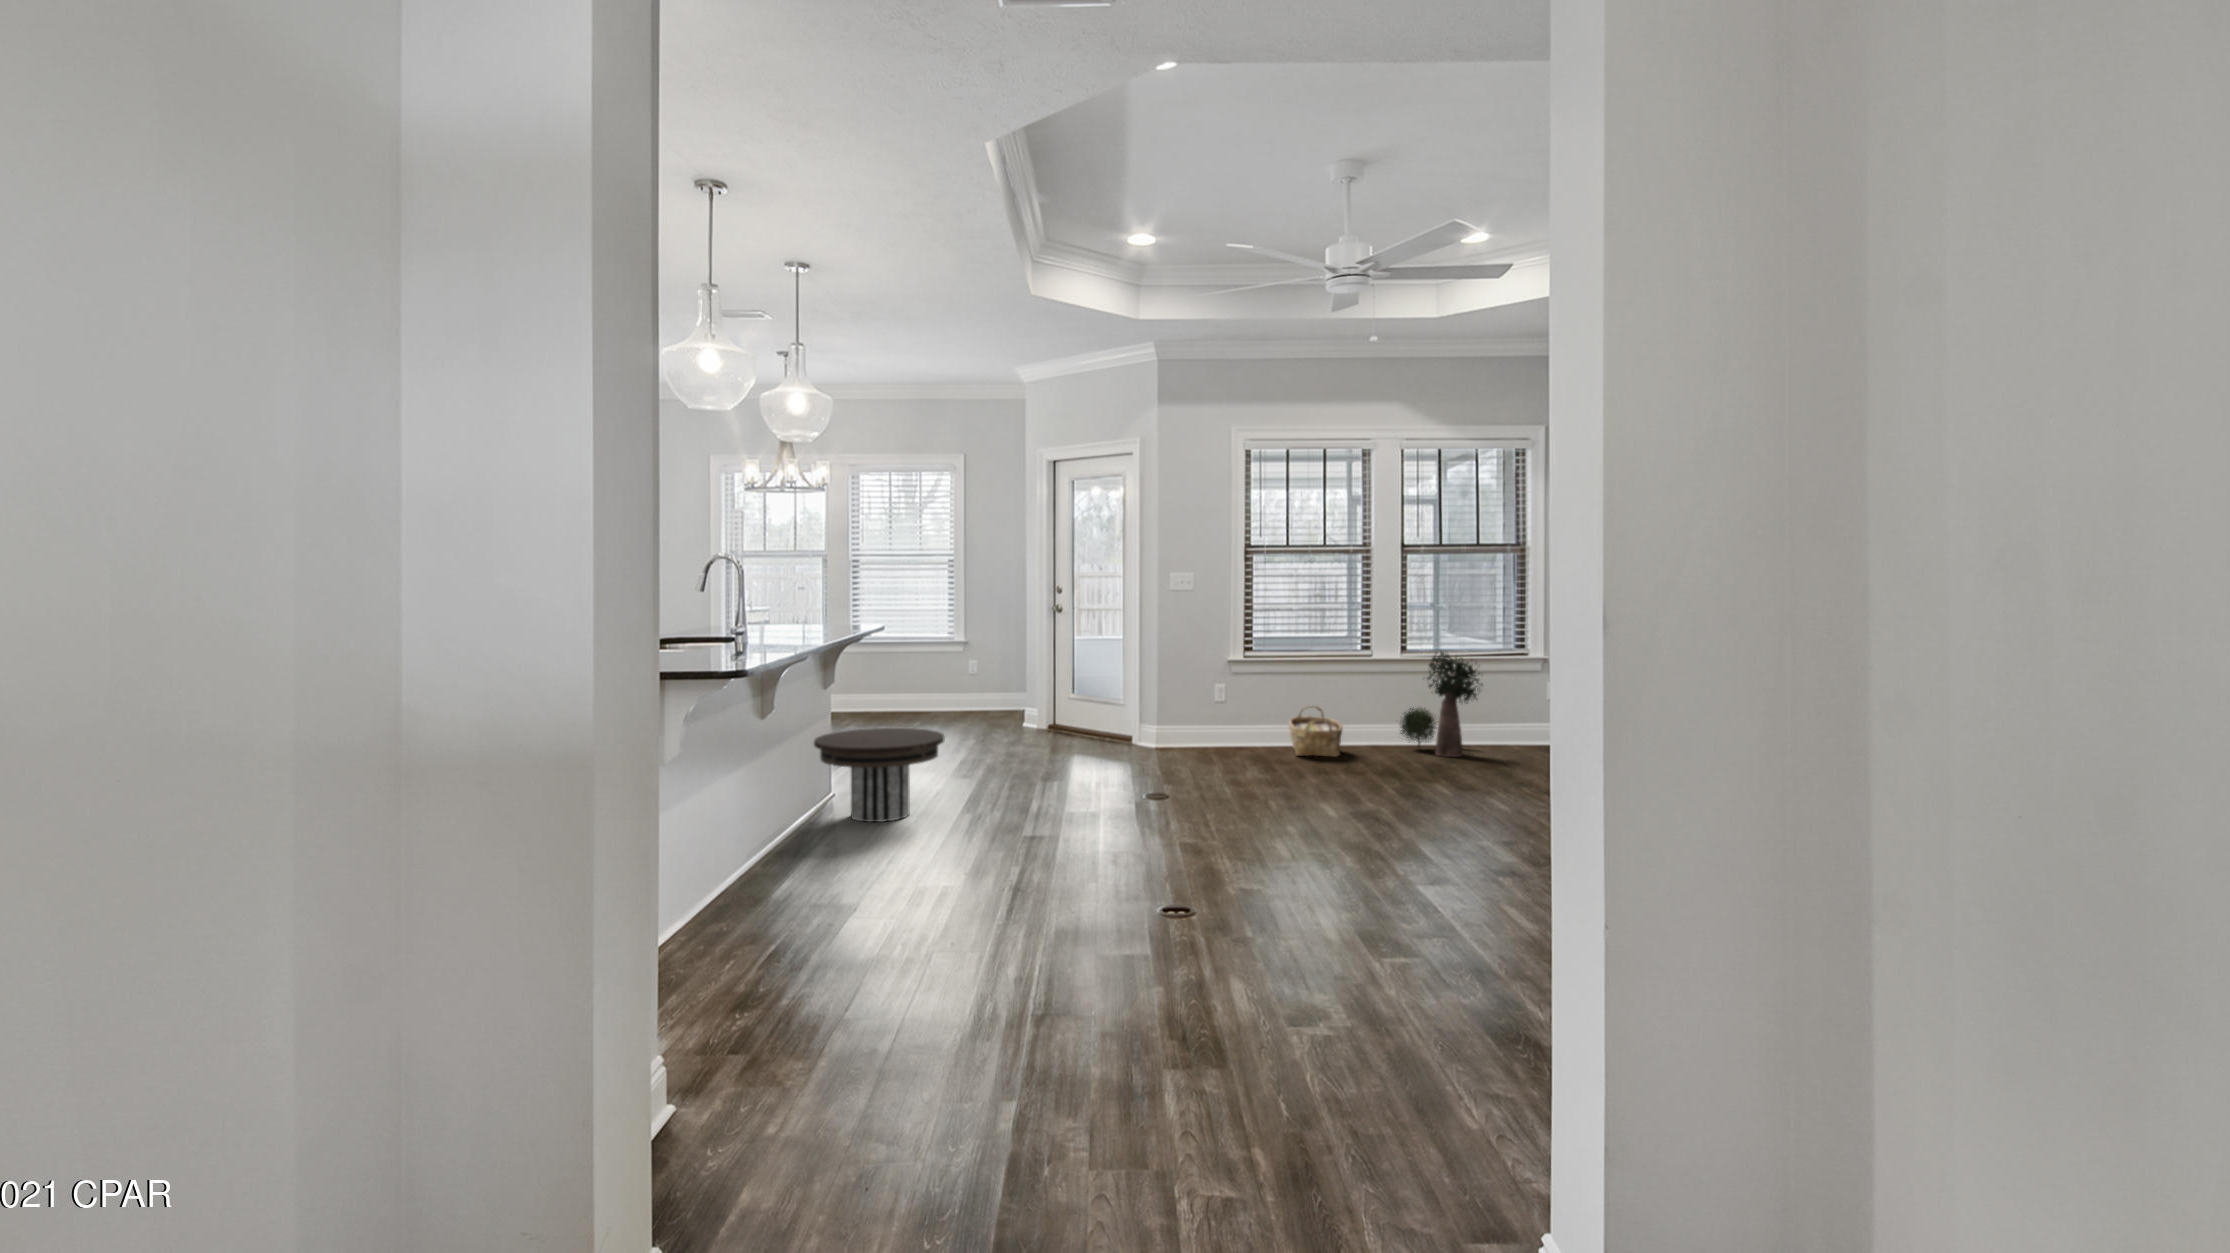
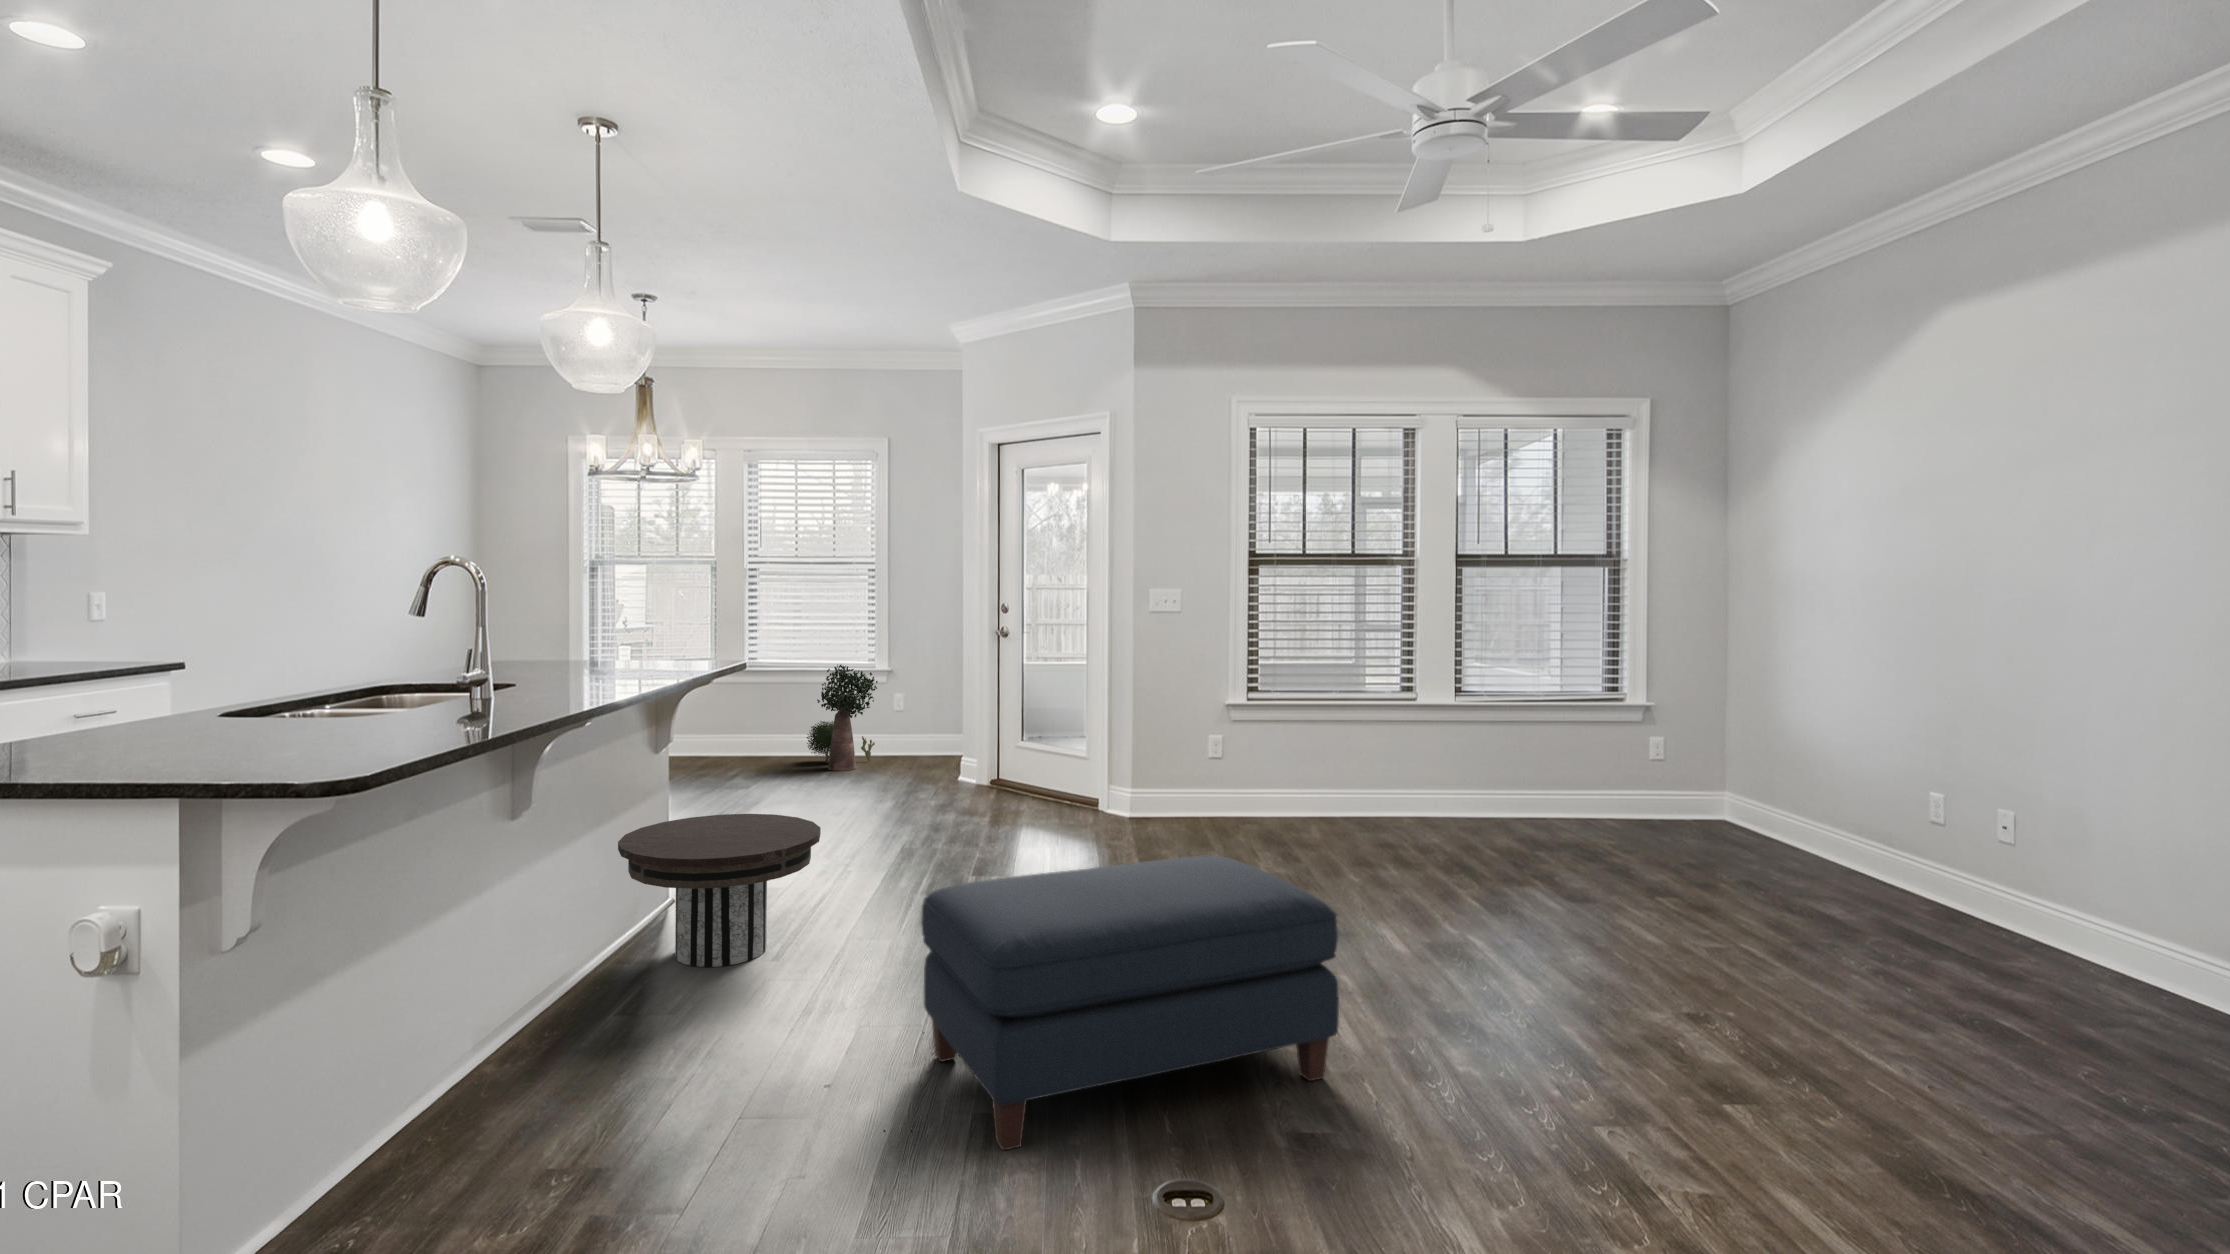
potted plant: present [1400,652,1482,757] -> present [807,665,878,771]
woven basket: present [1289,705,1343,757] -> none [1308,766,1382,839]
ottoman: none [1022,740,1273,888] -> present [921,855,1339,1150]

